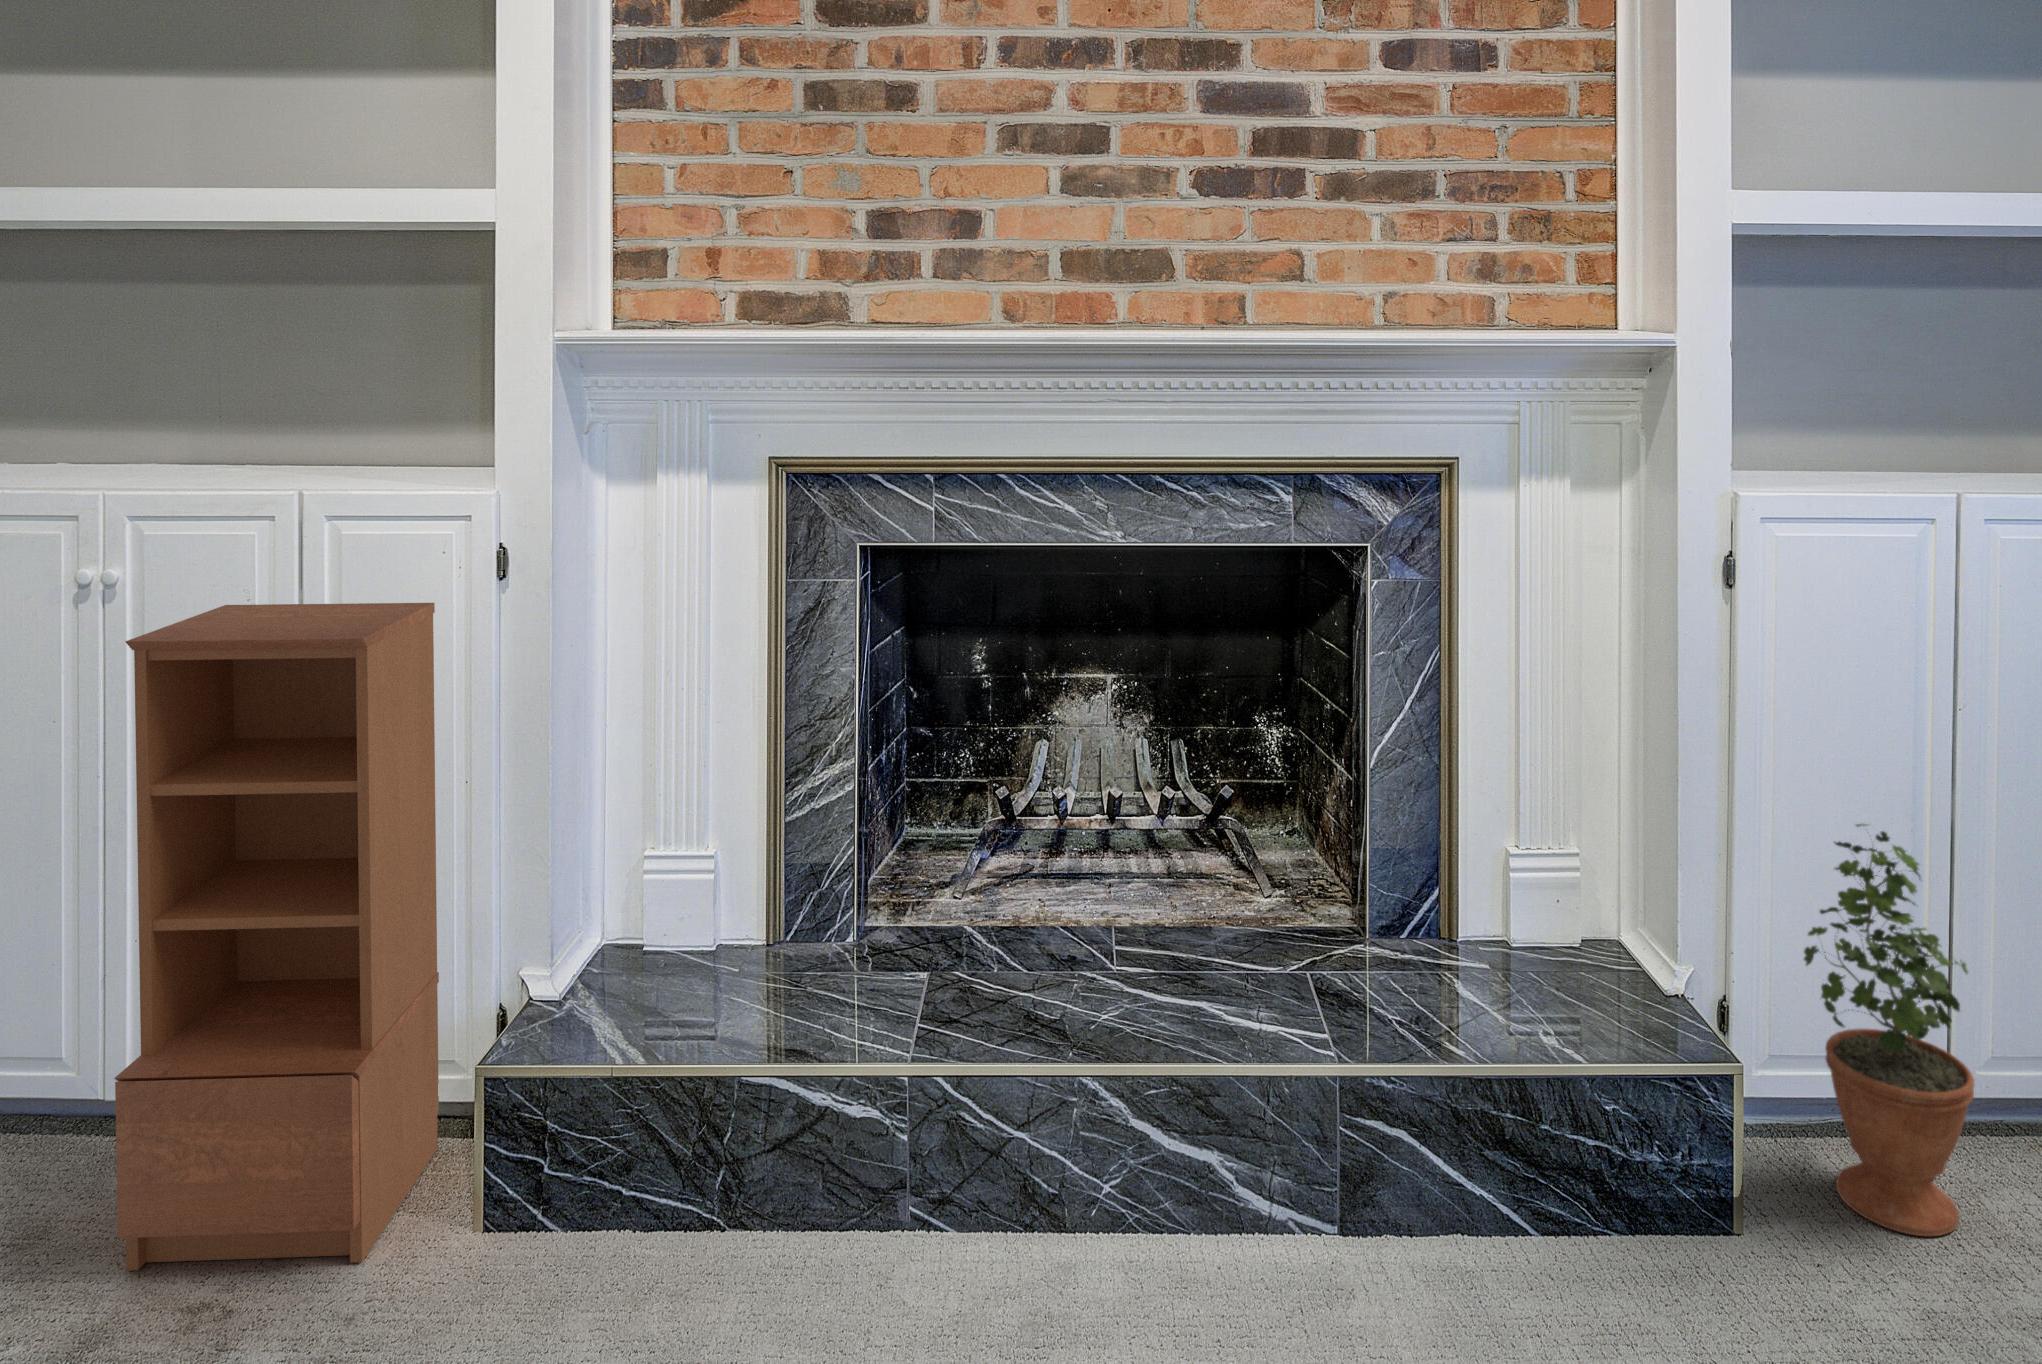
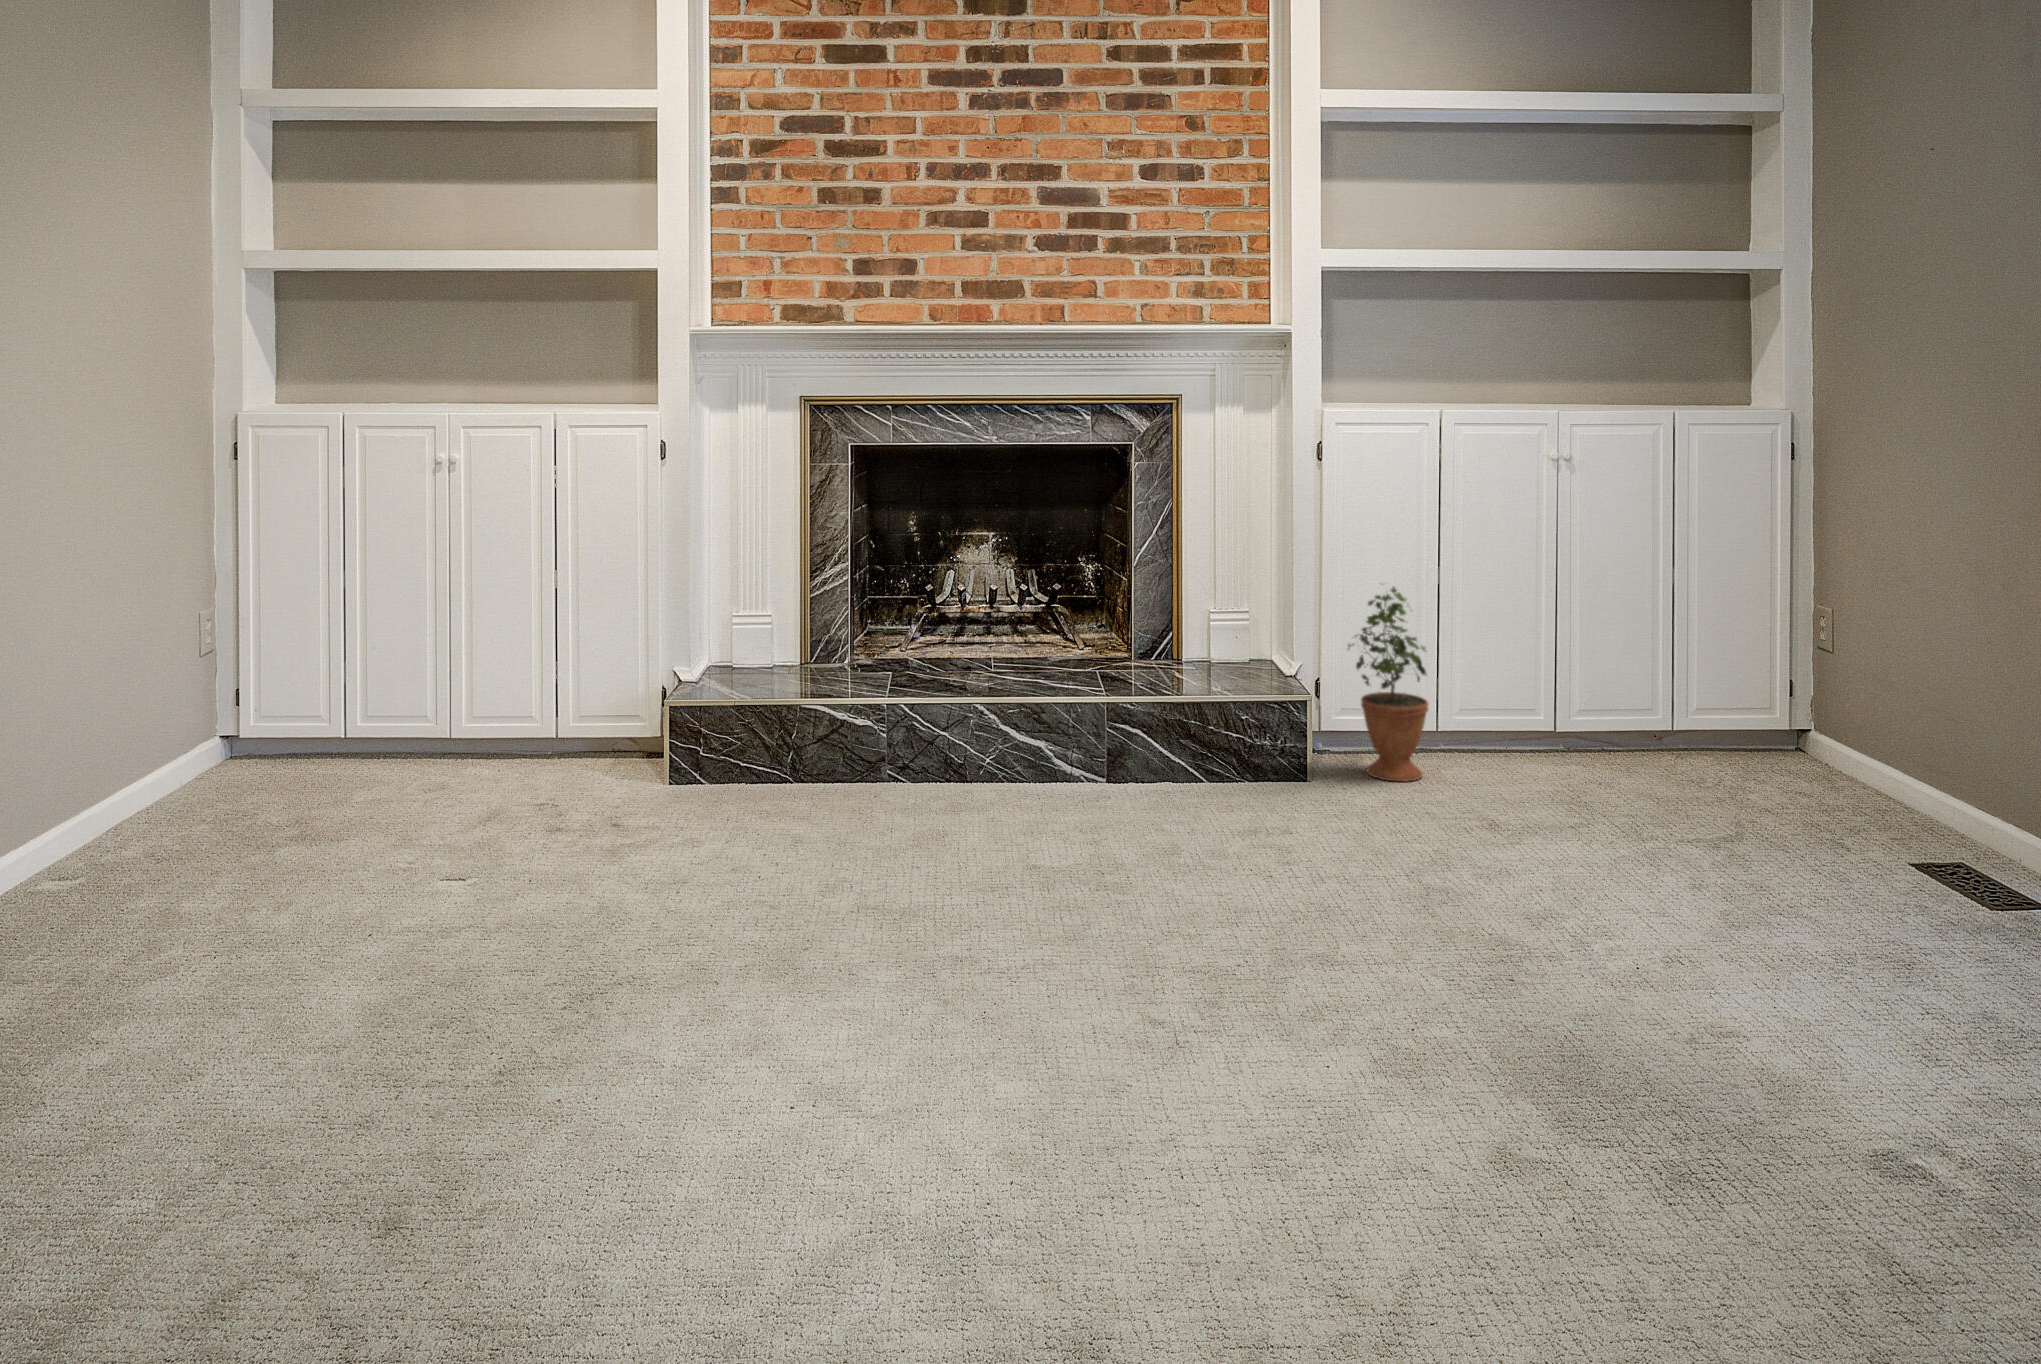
bookcase: present [114,603,439,1271] -> none [499,472,631,793]

